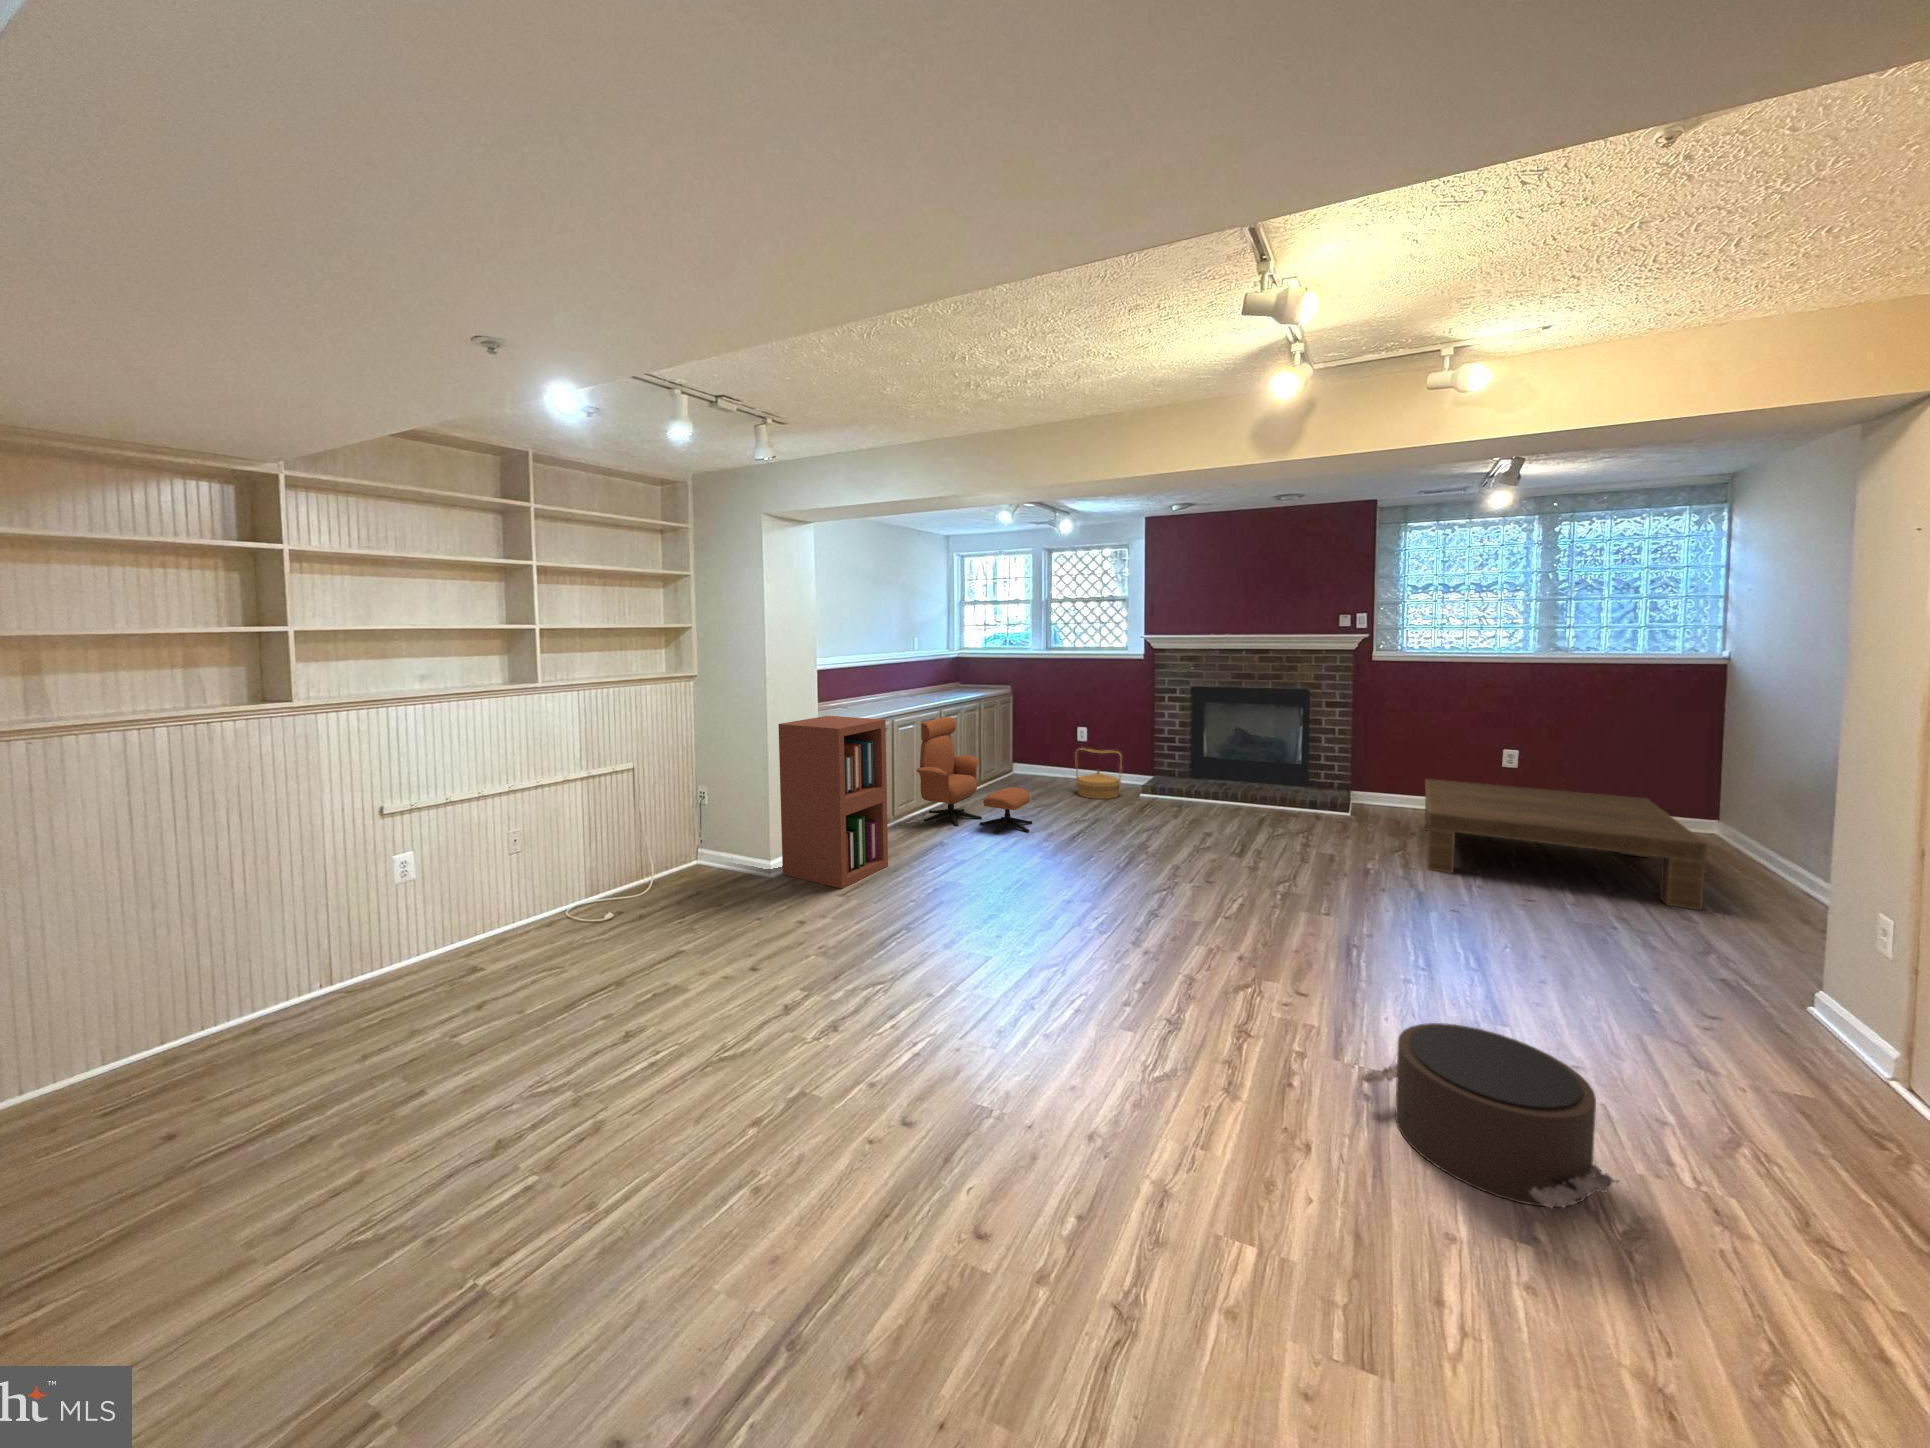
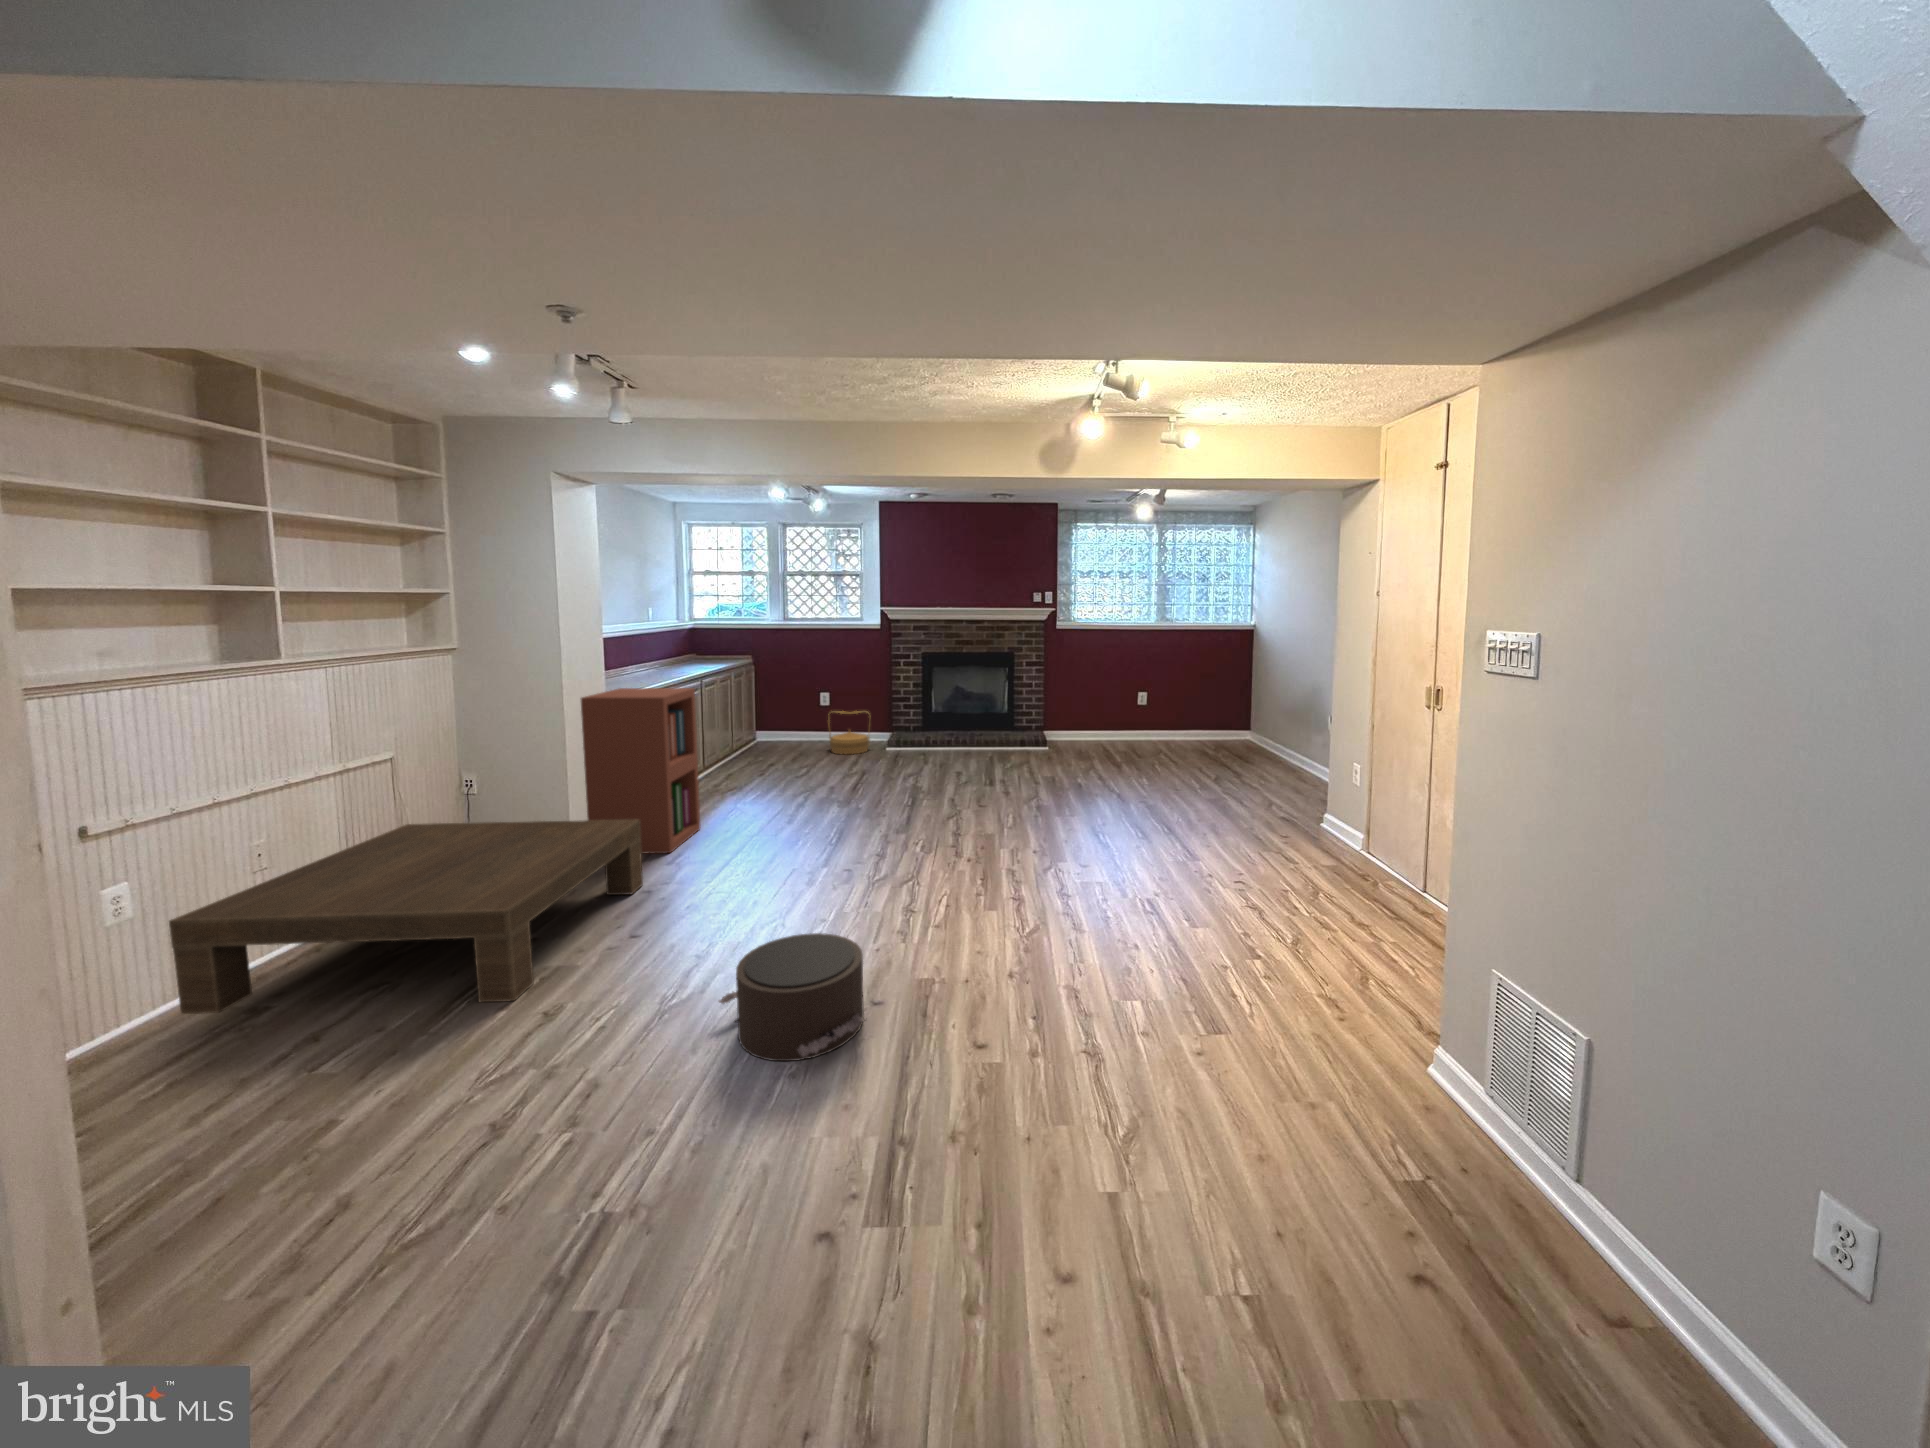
lounge chair: present [917,717,1032,833] -> none [695,687,812,791]
coffee table: present [1424,779,1707,910] -> present [169,819,643,1014]
pouf: present [1361,1023,1619,1208] -> present [719,933,865,1061]

